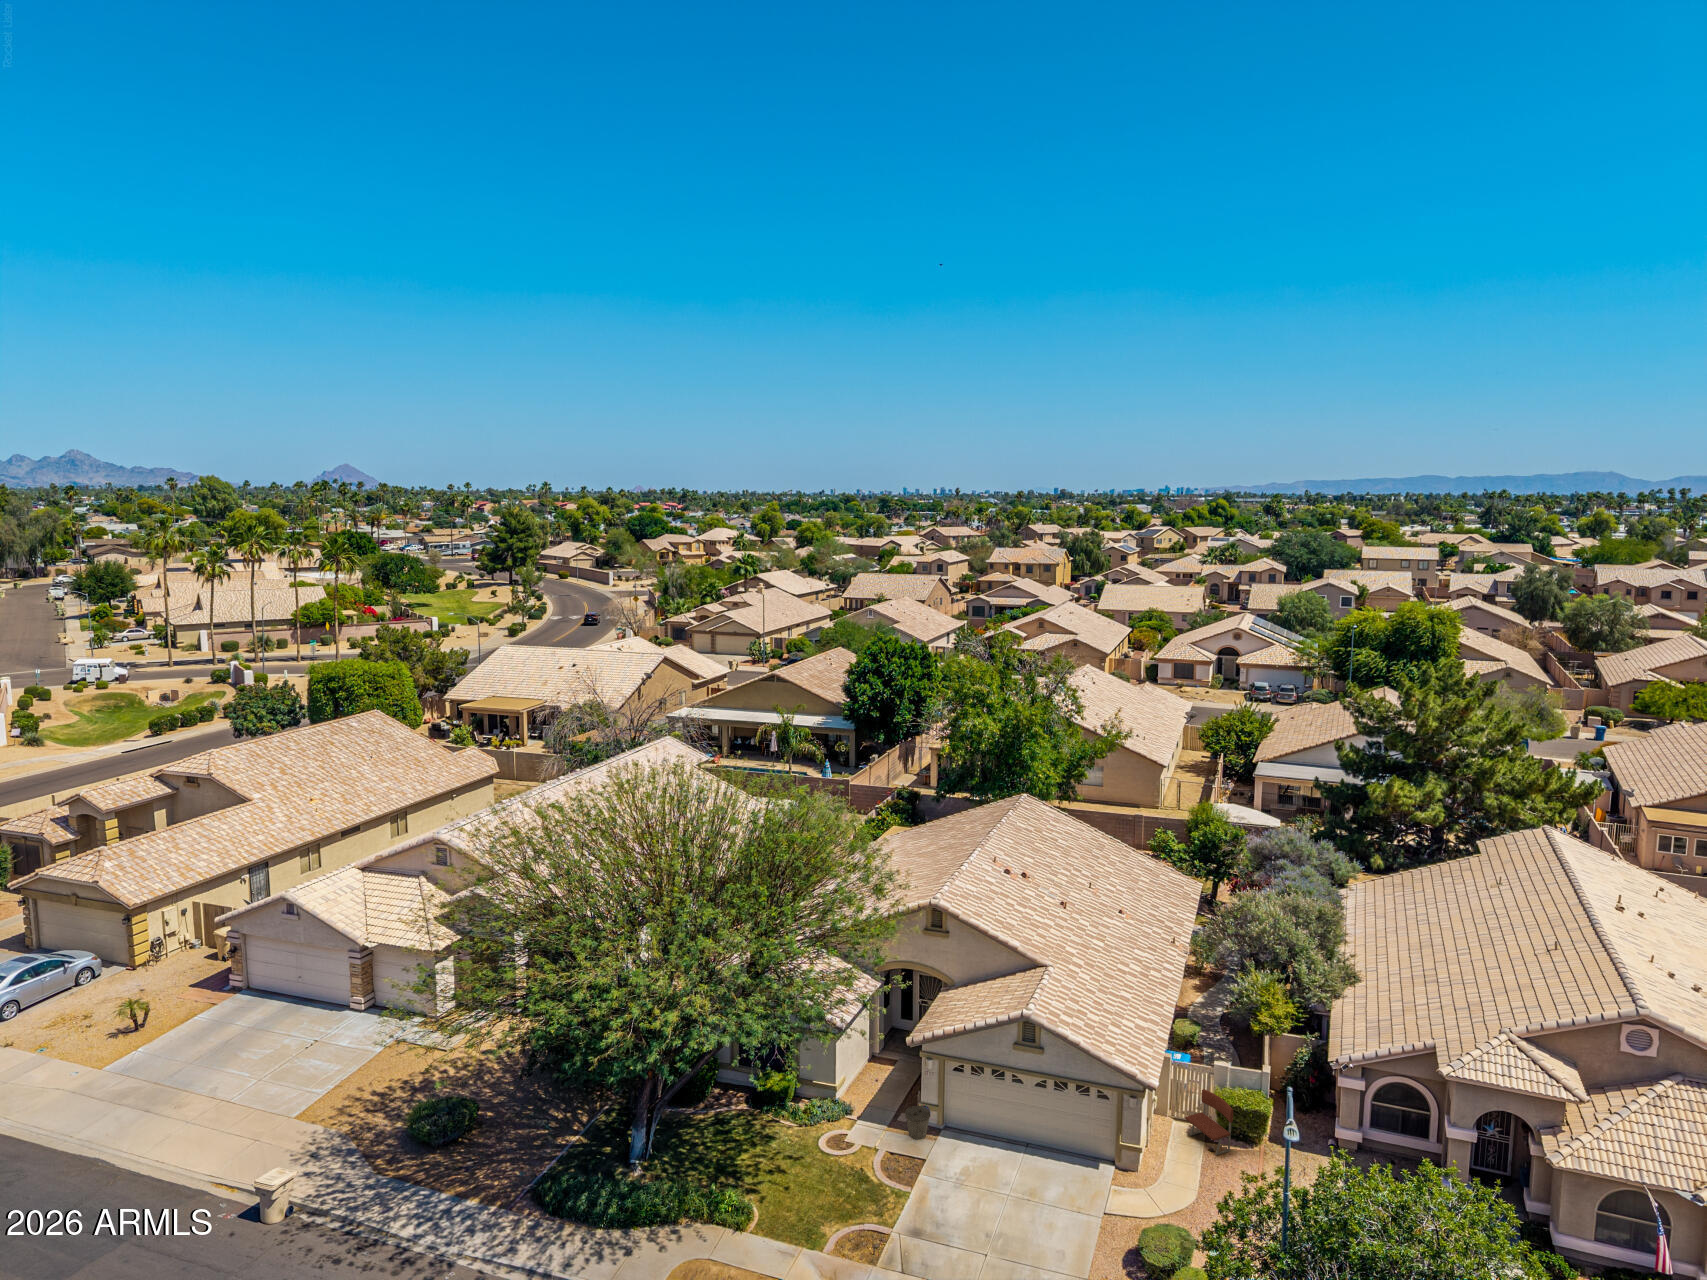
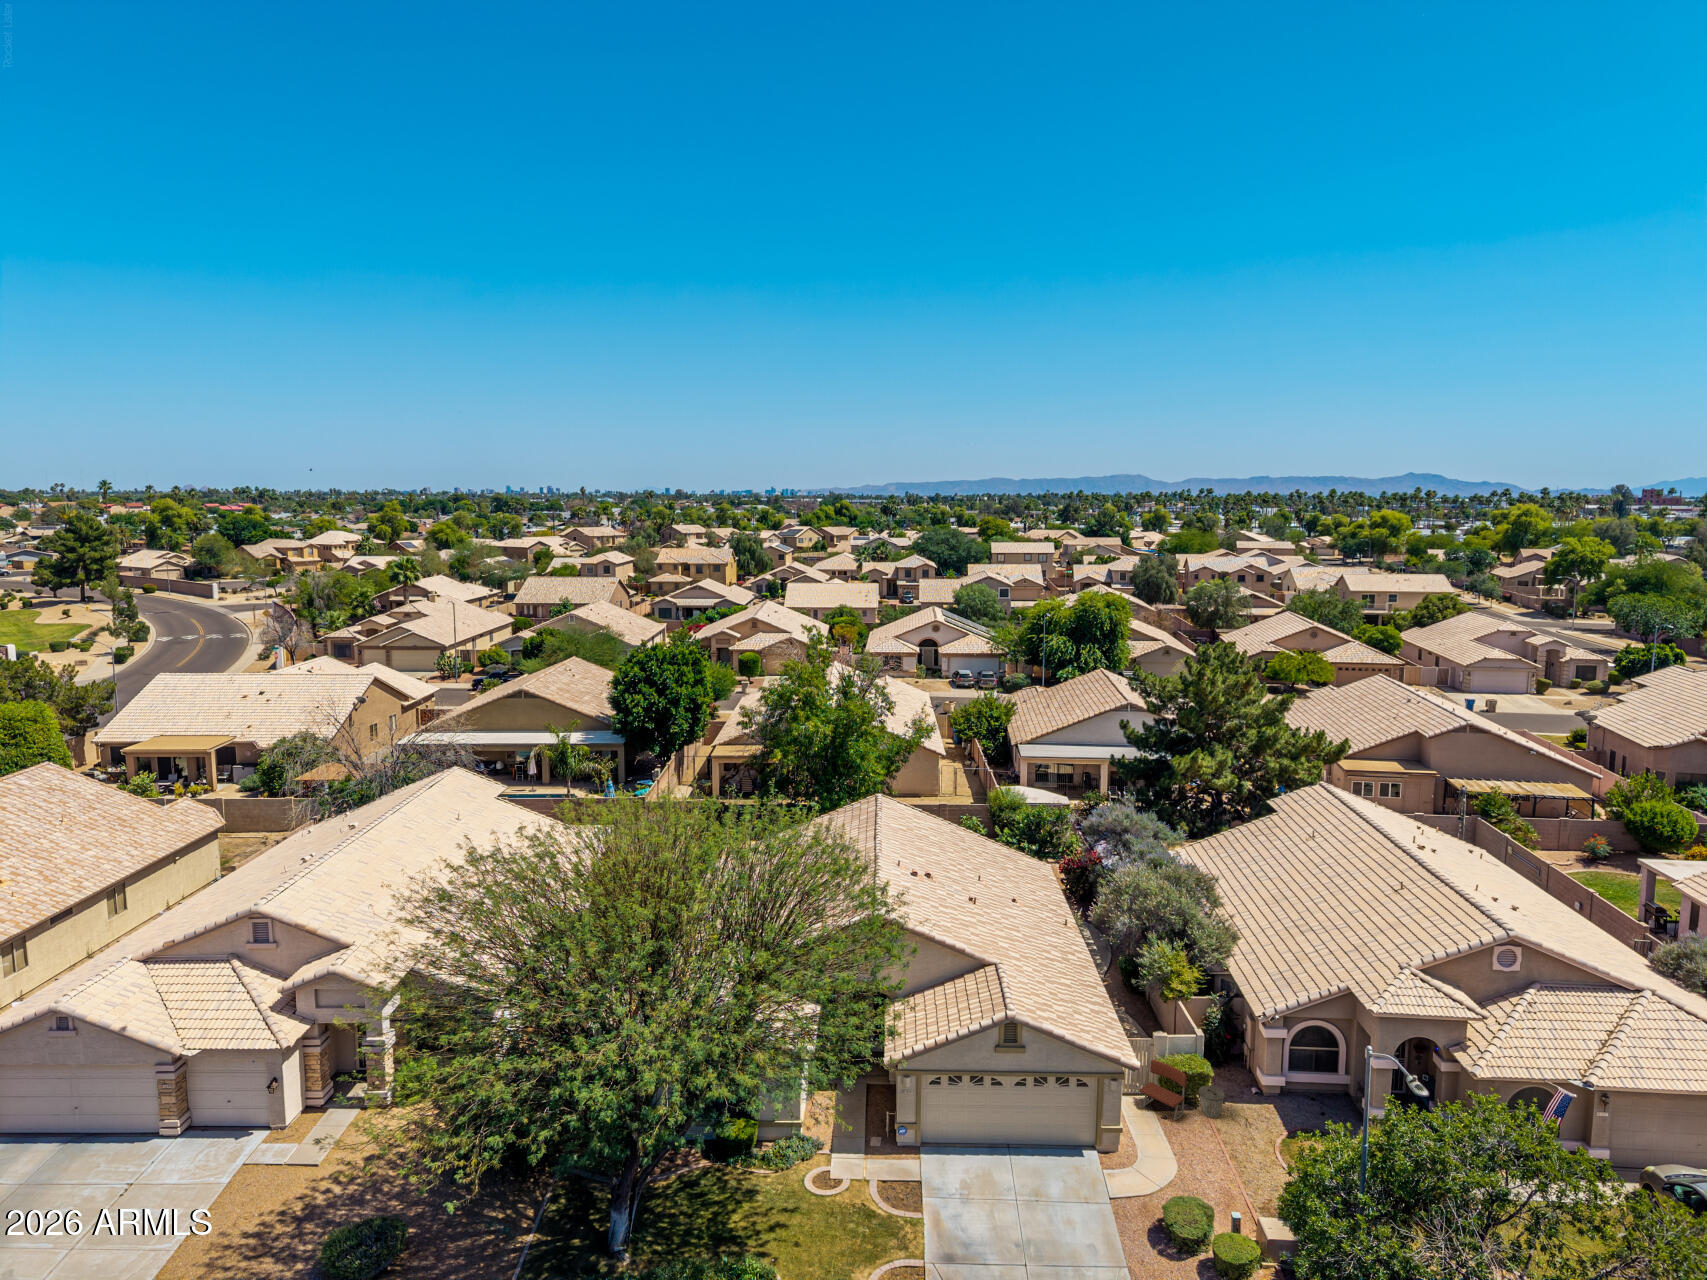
trash can: present [905,1106,930,1140] -> present [1199,1086,1225,1119]

